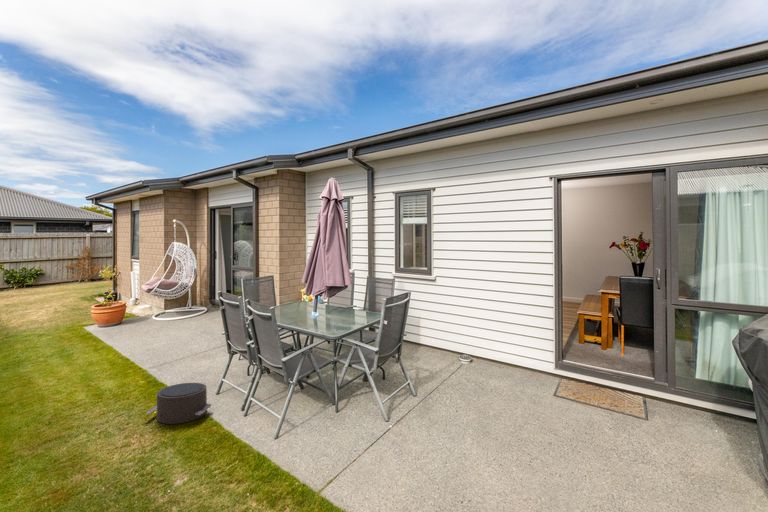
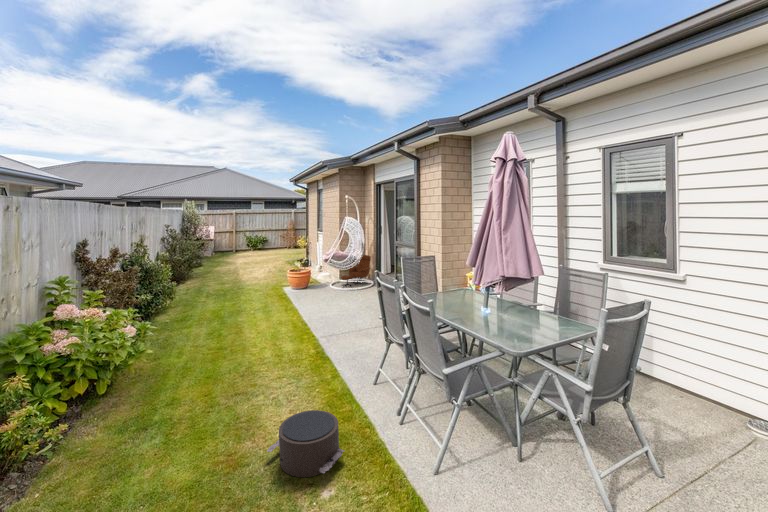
lounge chair: none [168,282,203,317] -> present [341,255,371,286]

